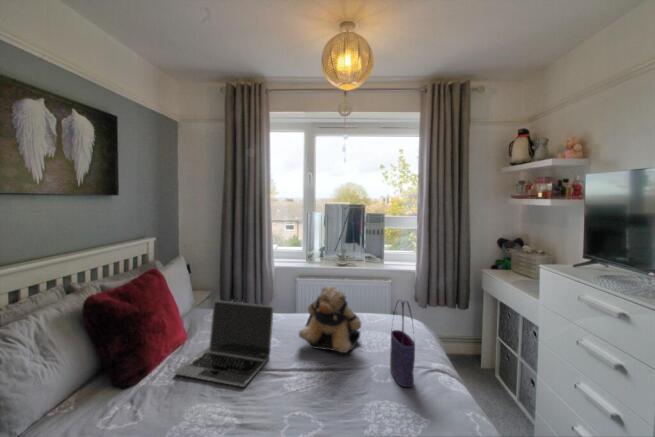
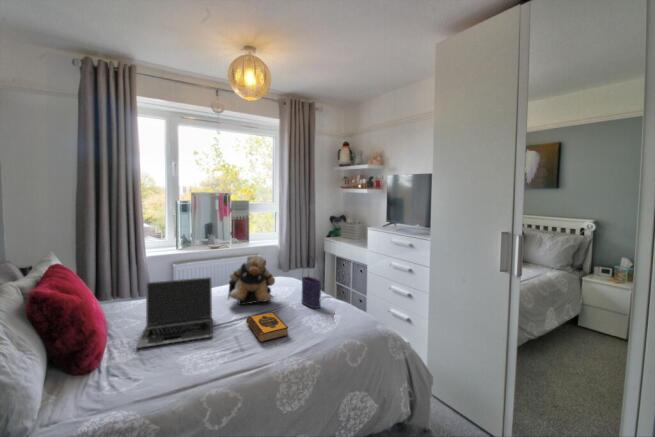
hardback book: none [281,372,332,426] -> present [246,312,288,342]

